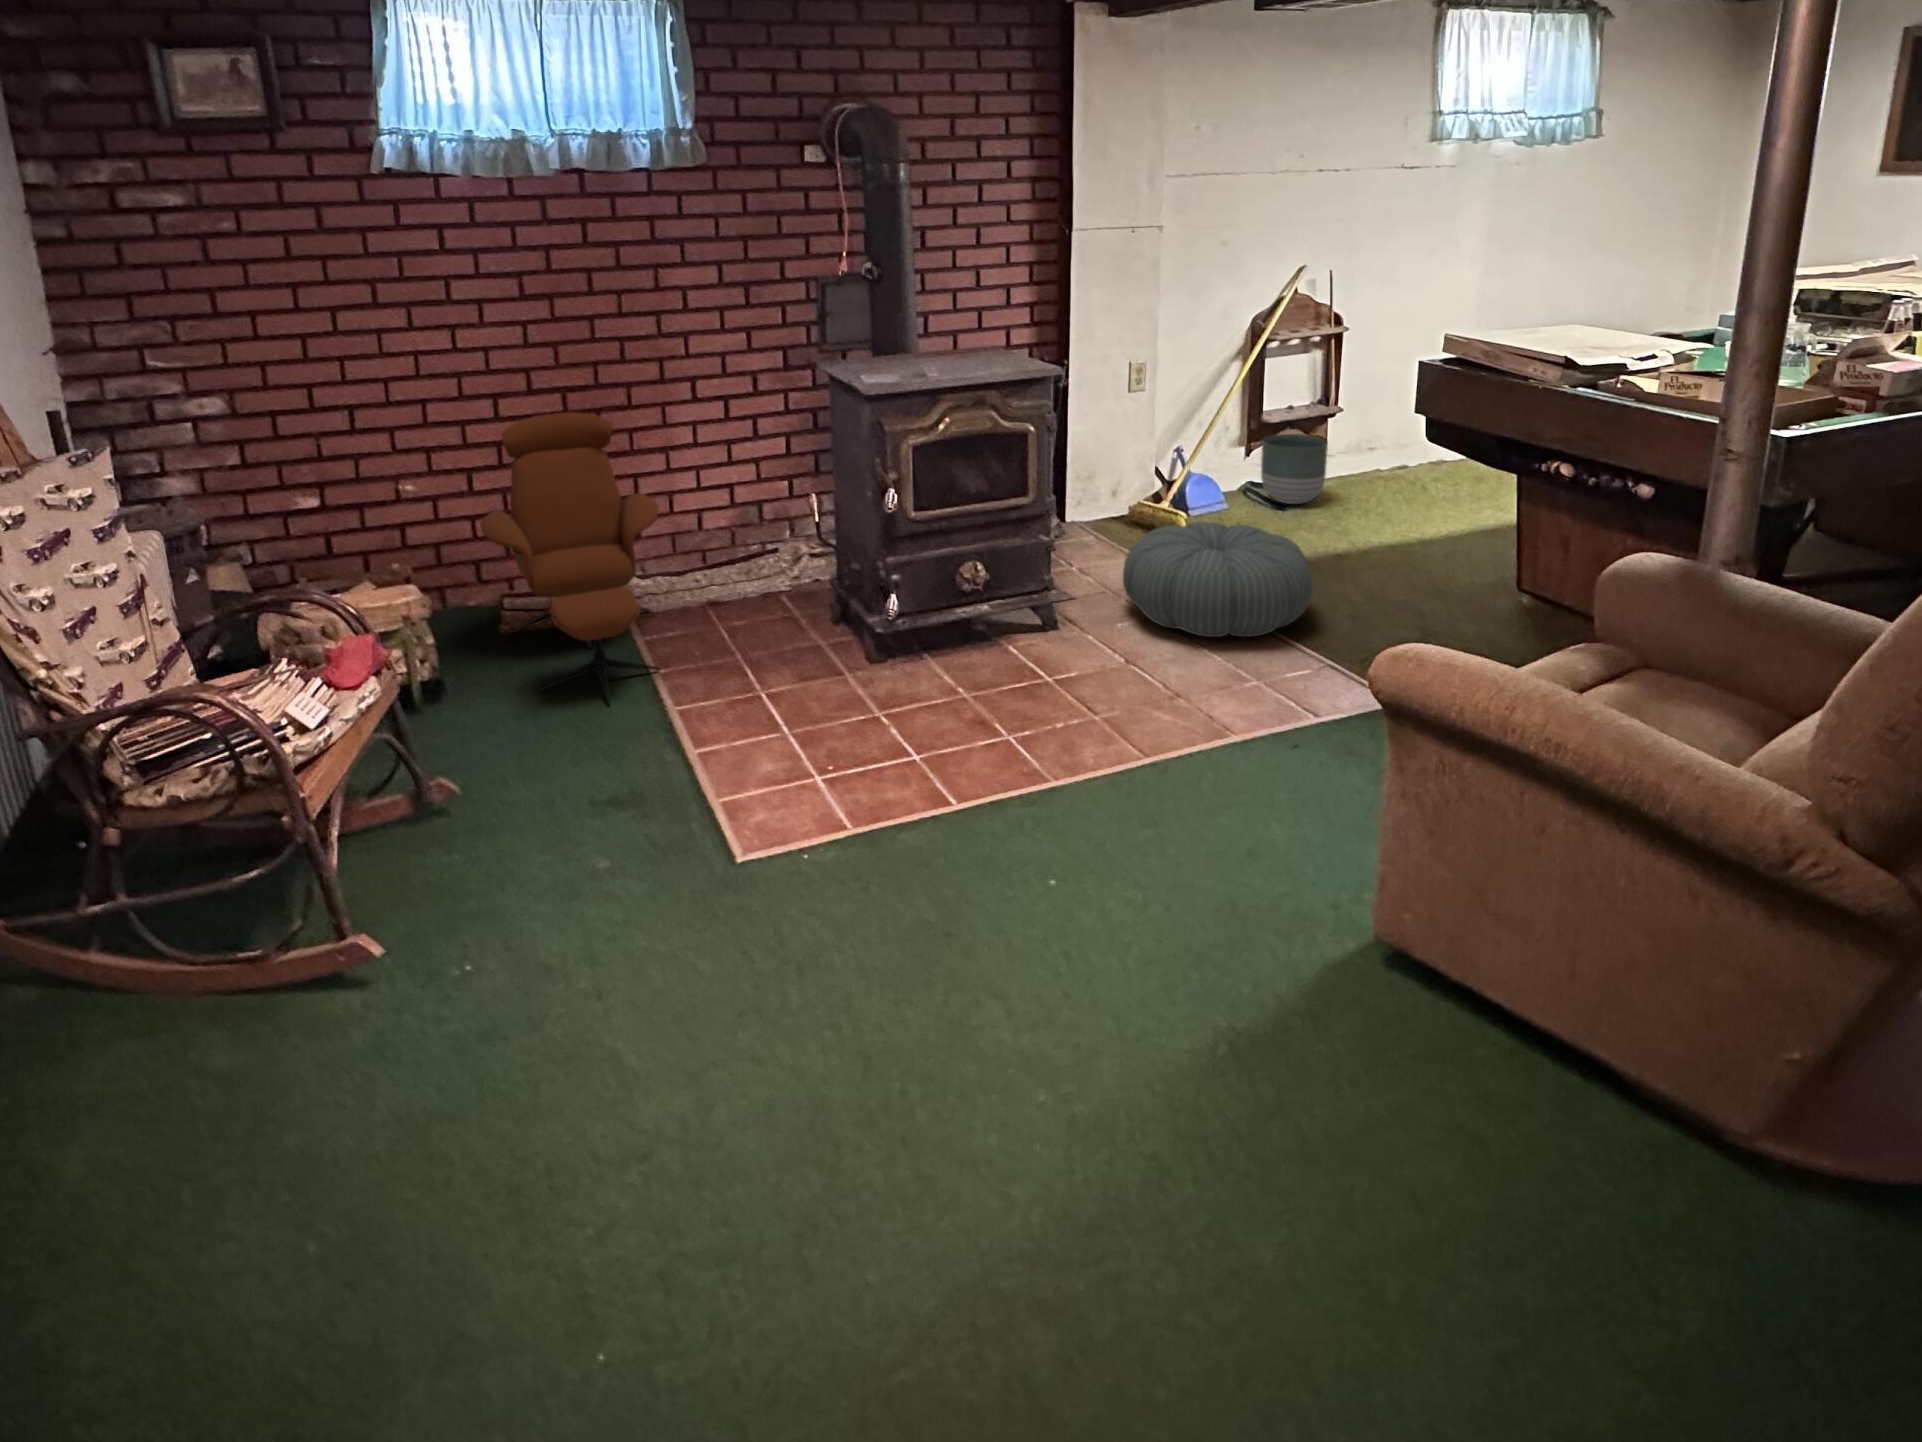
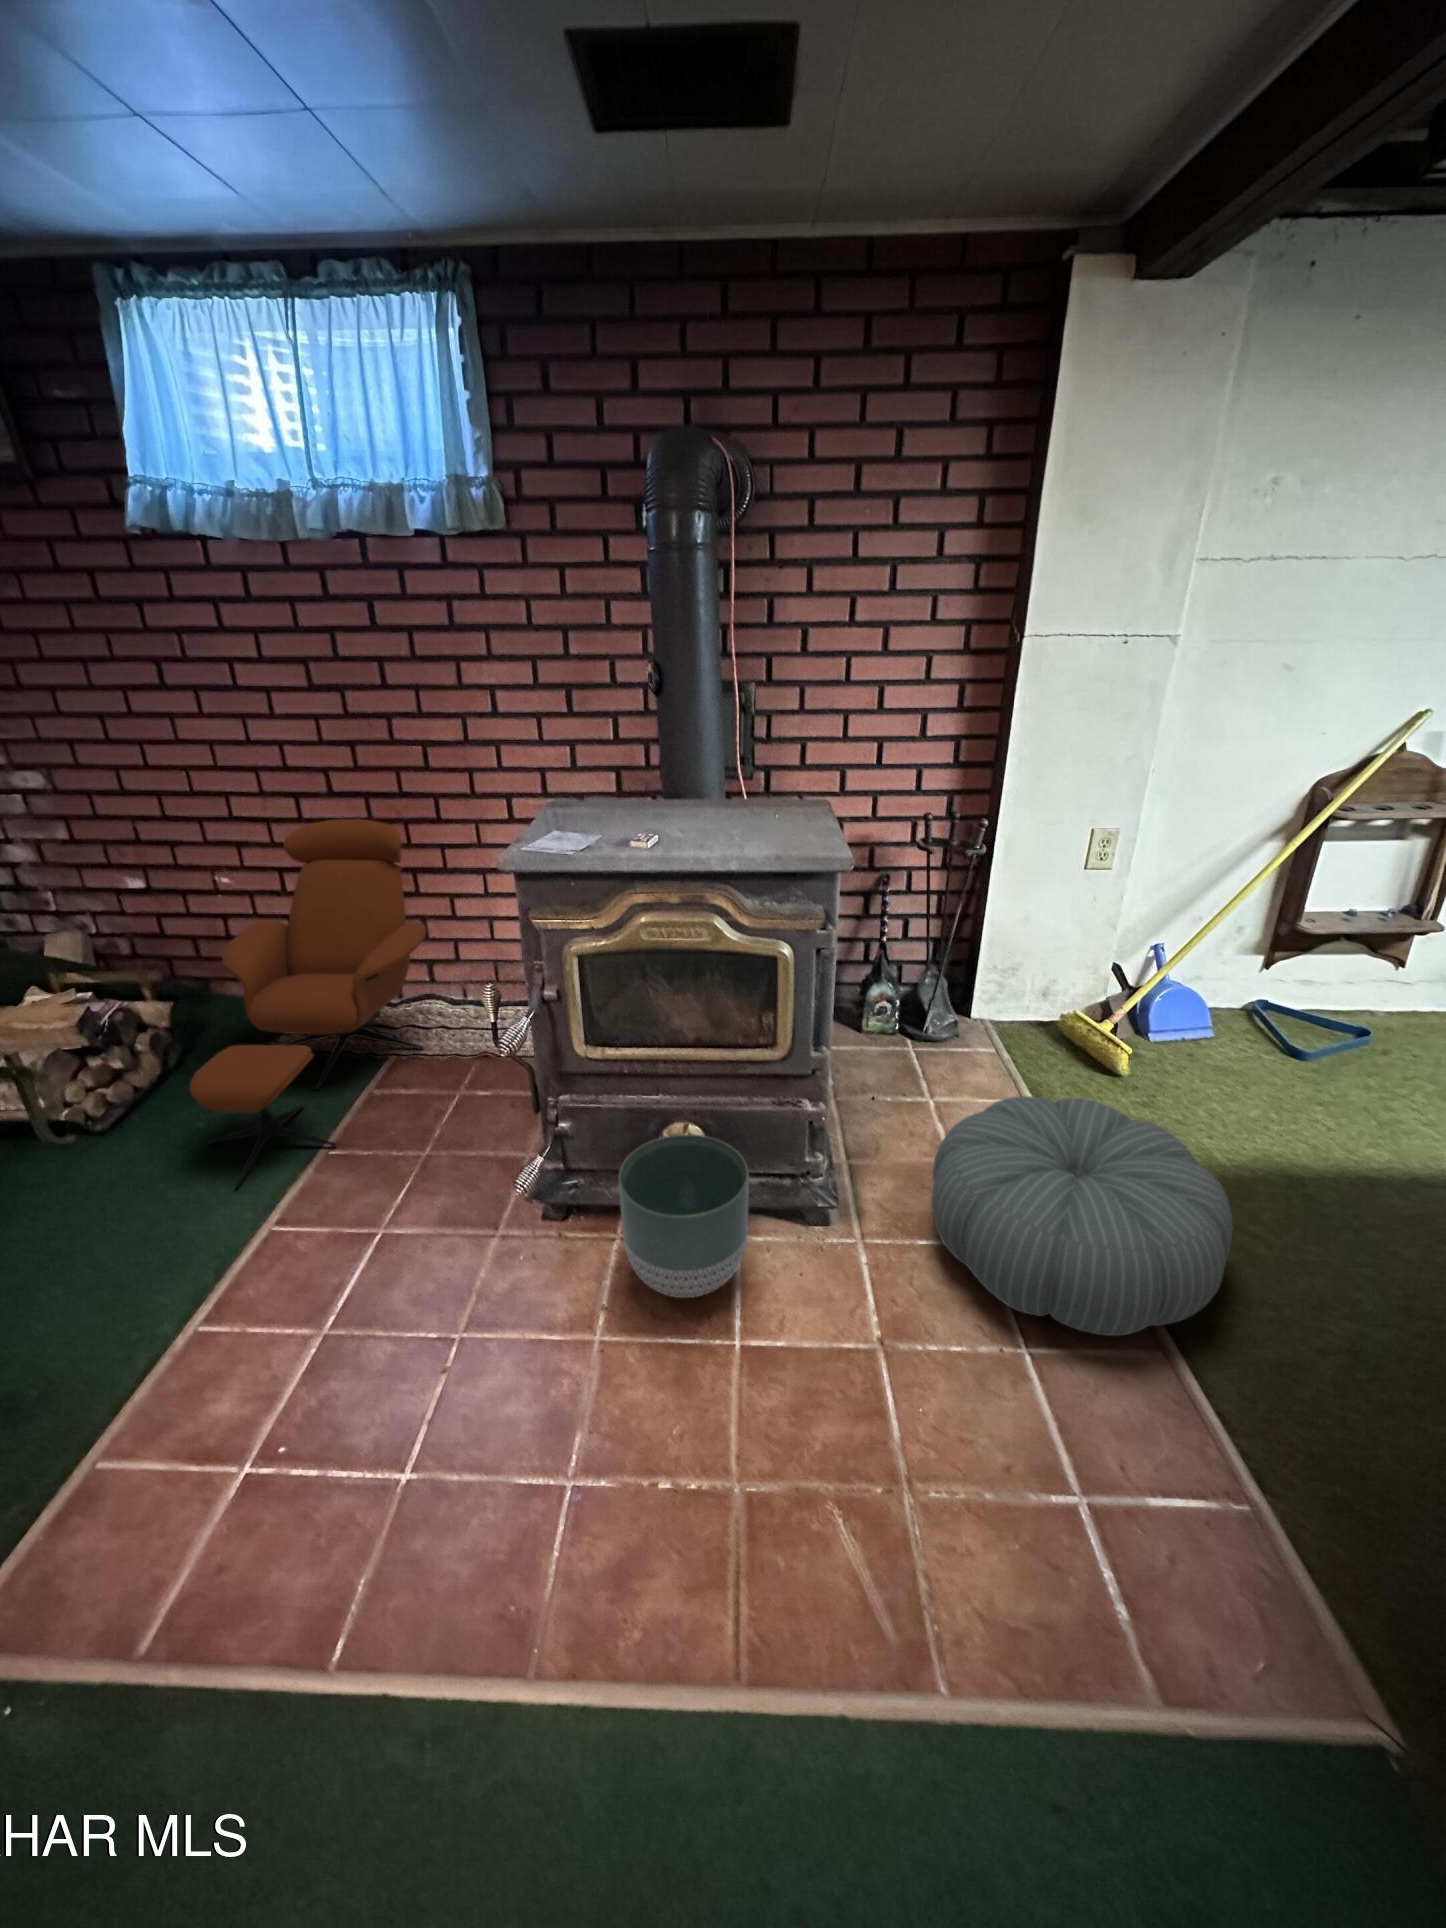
planter: present [1261,434,1328,504] -> present [618,1134,749,1298]

